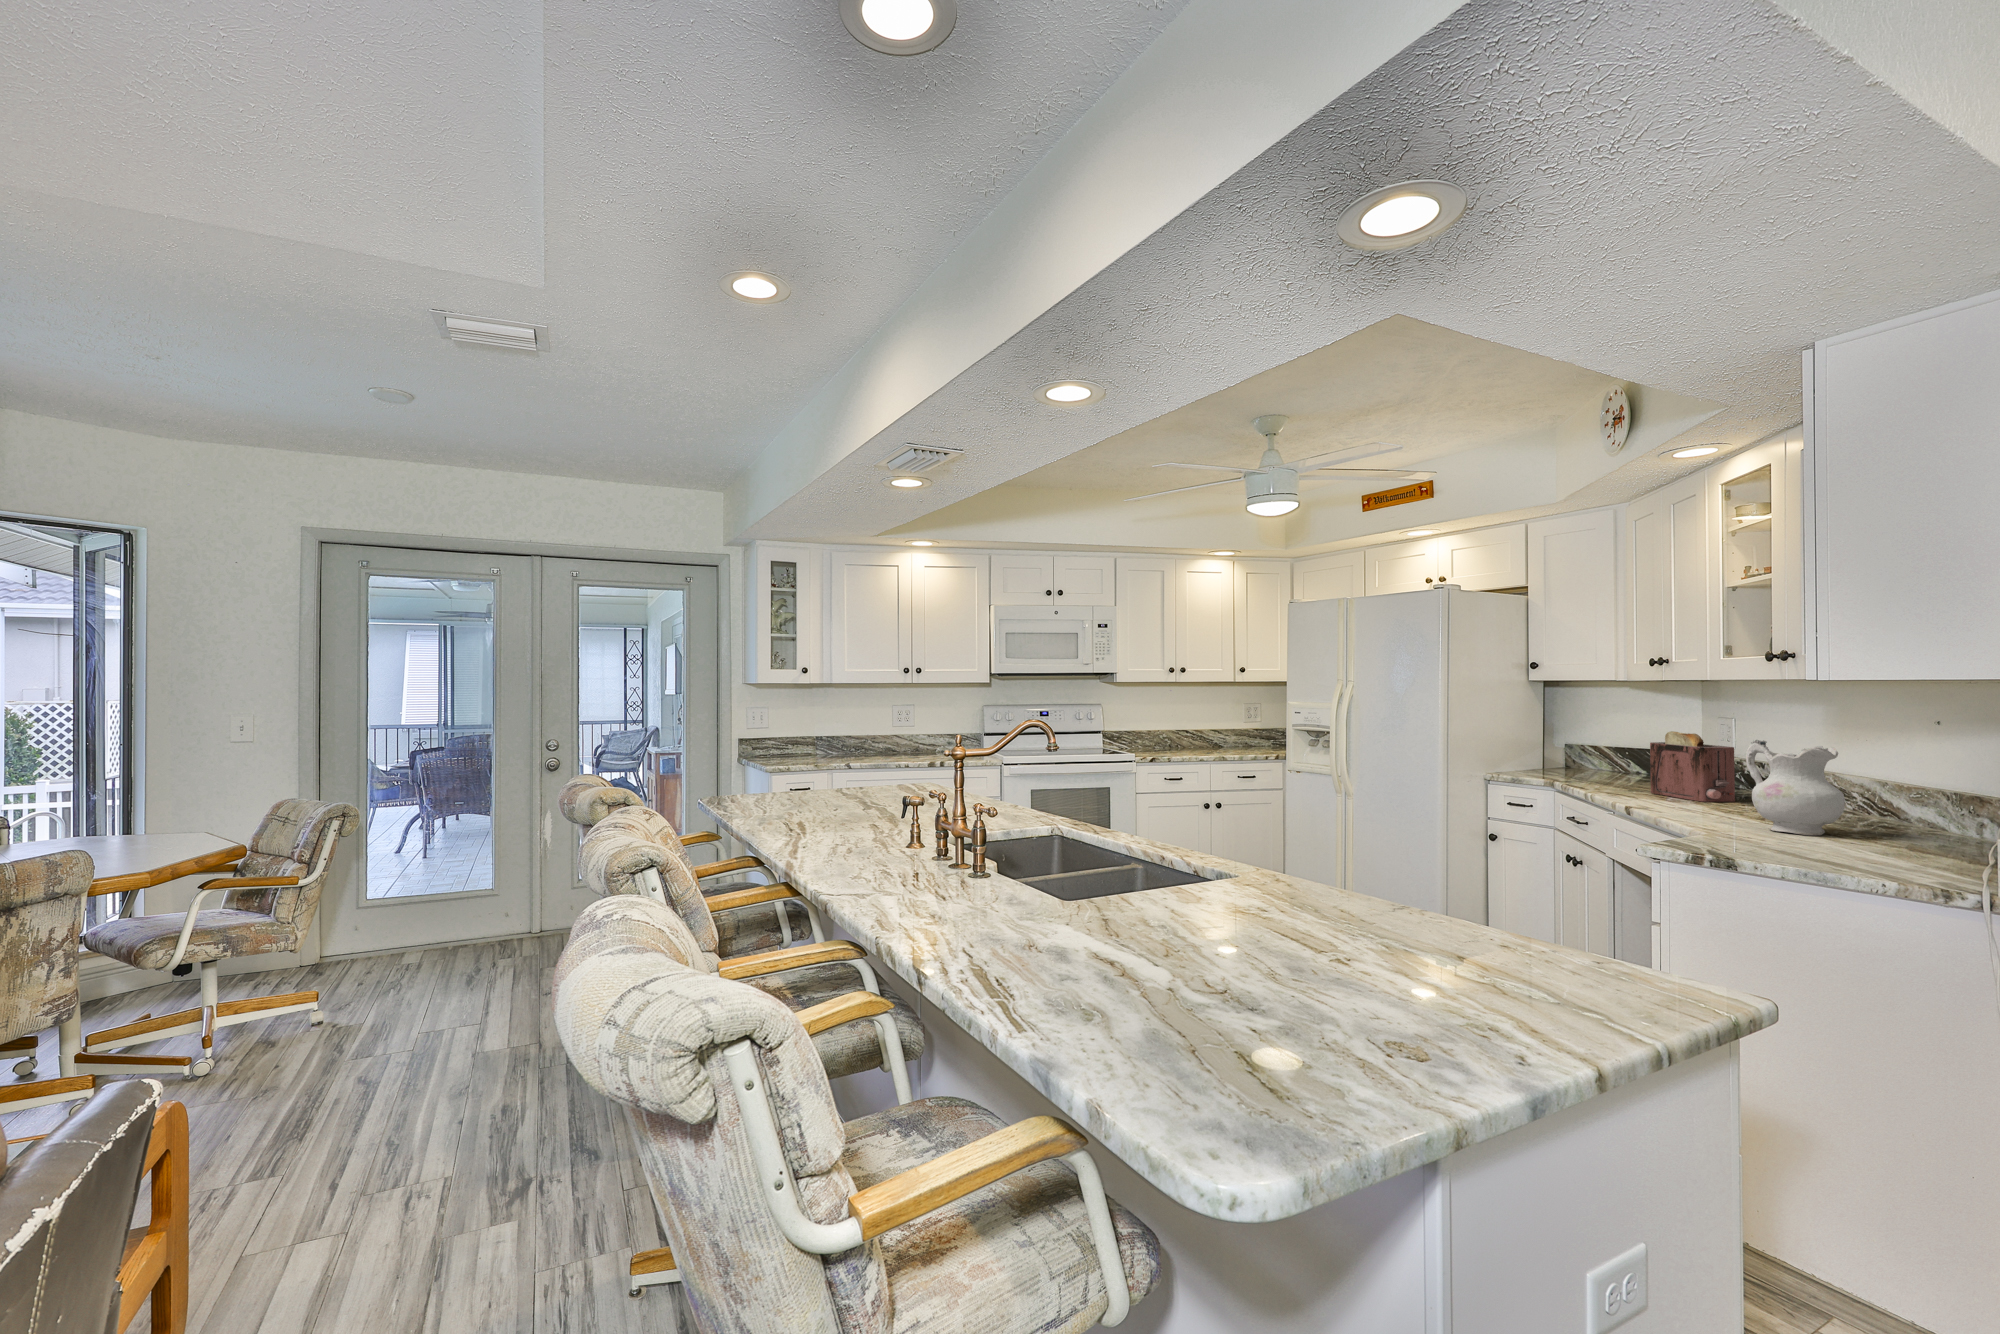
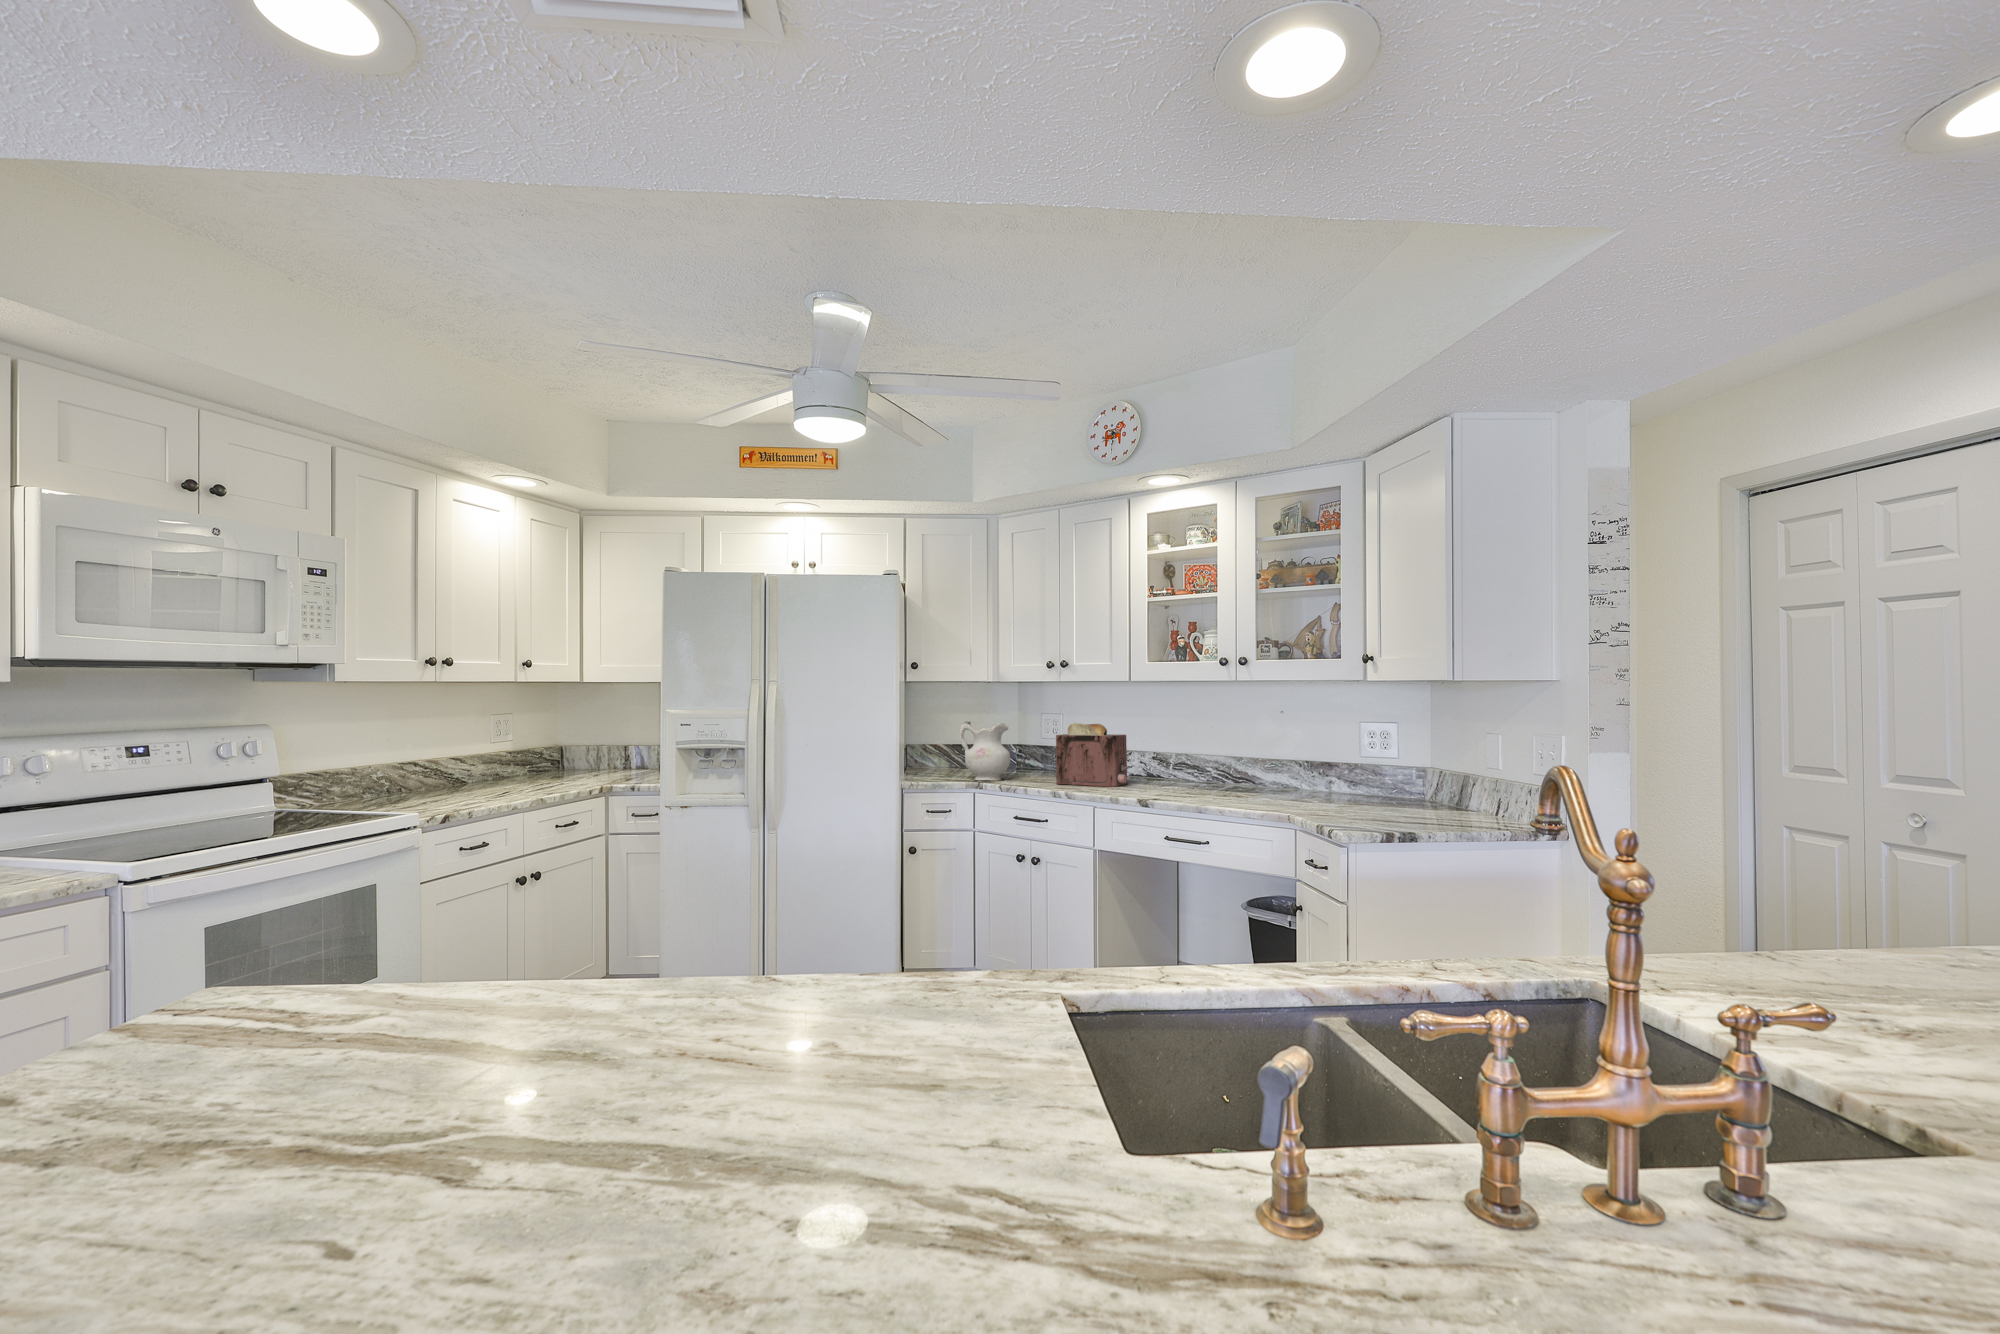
ceramic pitcher: present [1746,740,1845,835] -> present [959,721,1010,781]

